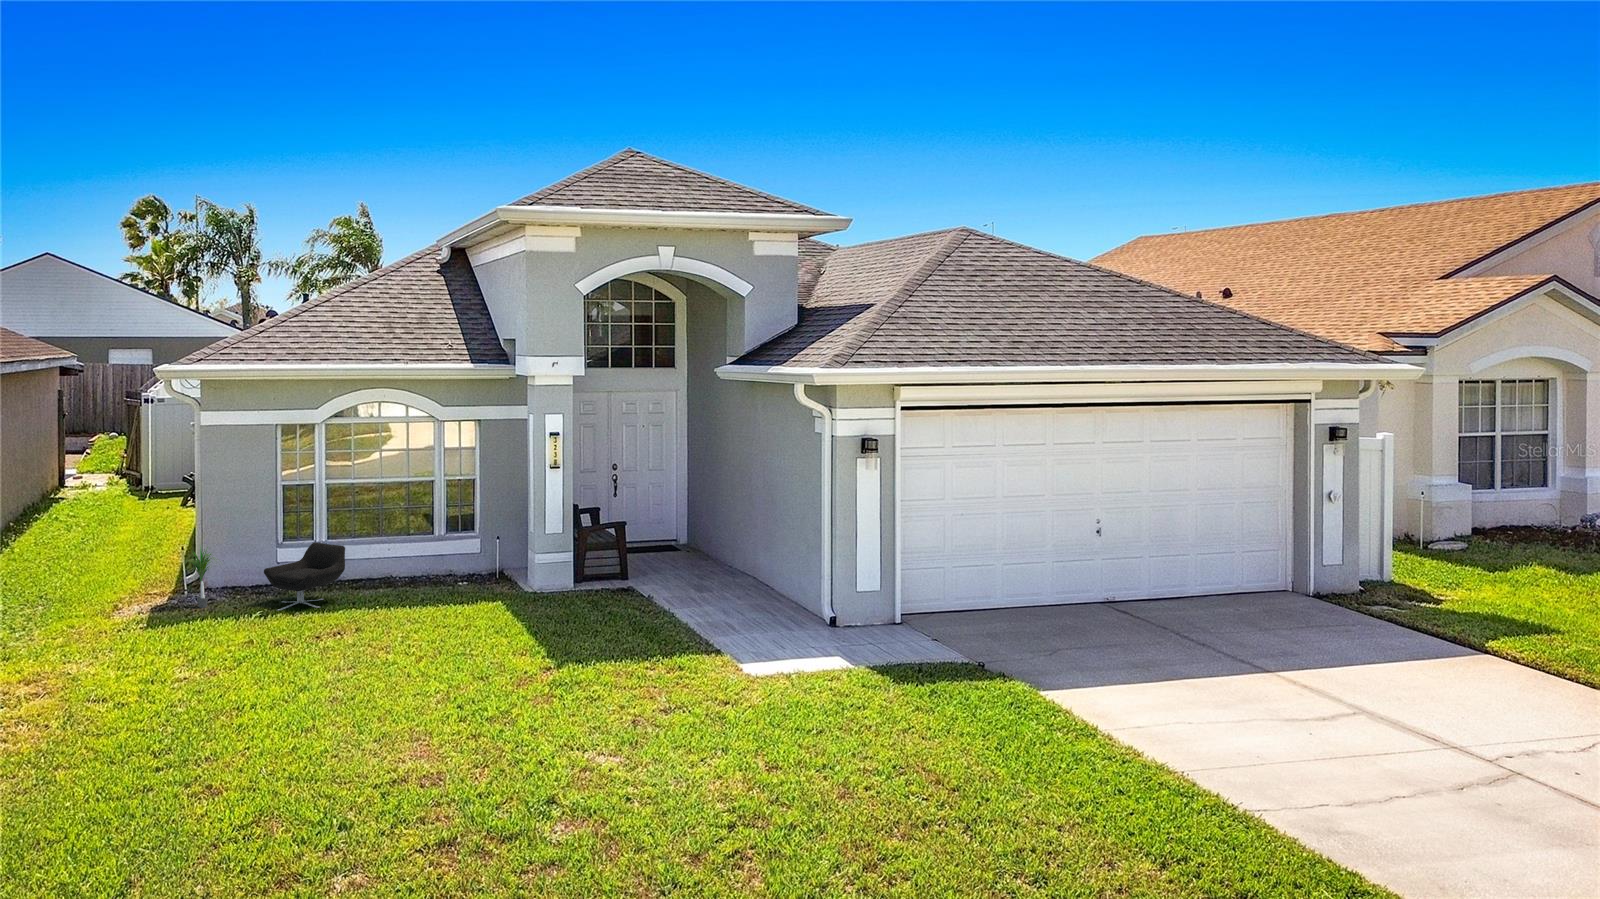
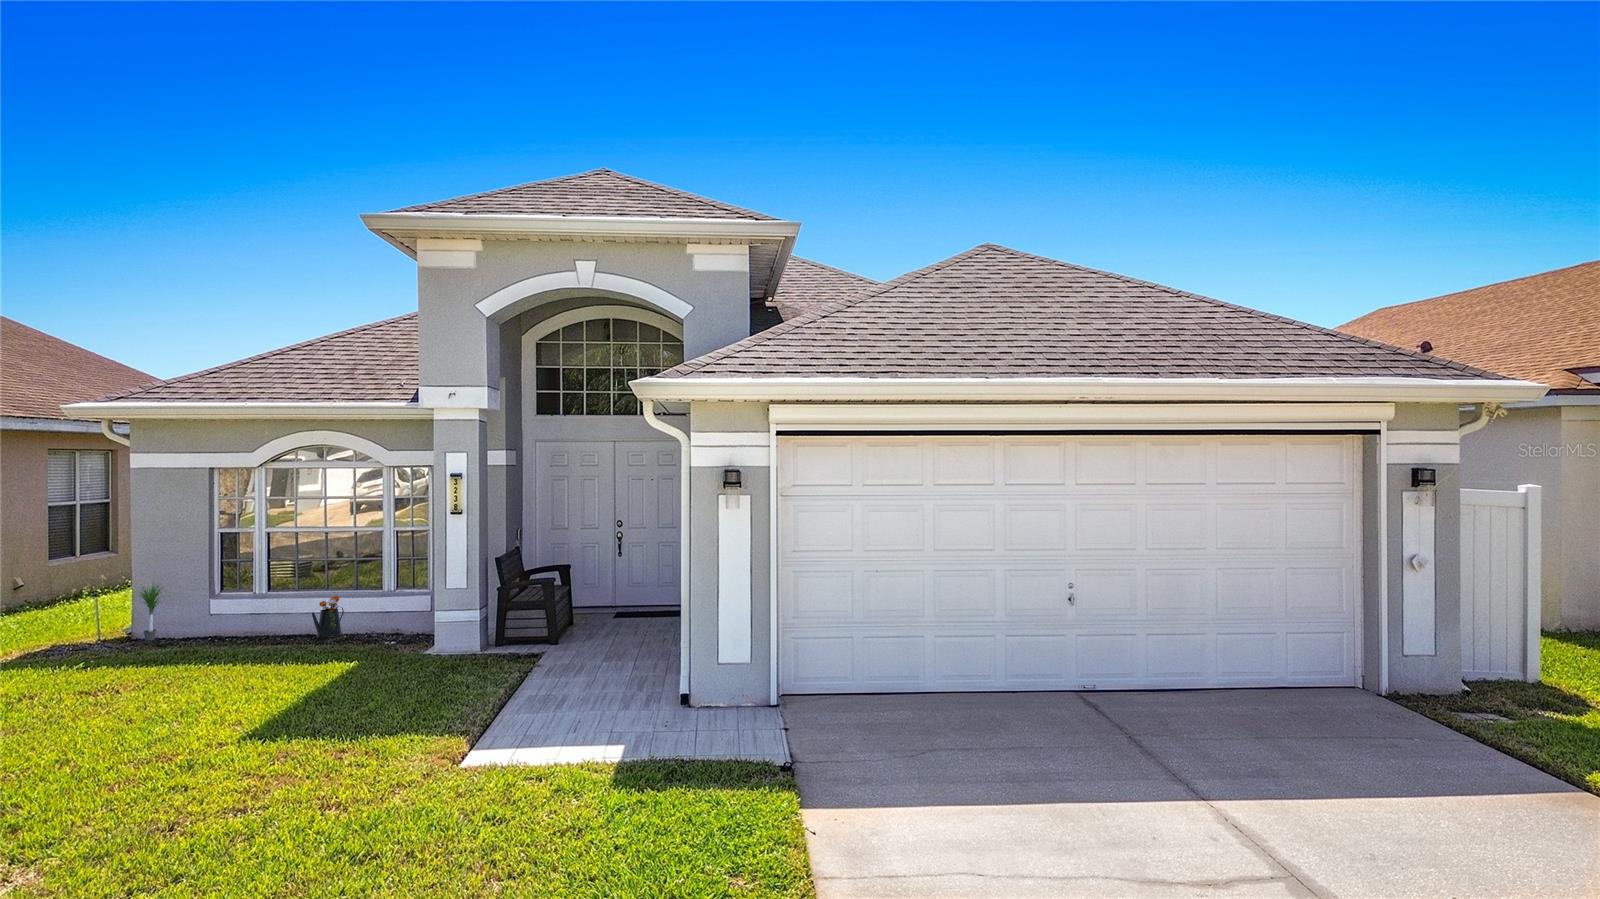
lounge chair: present [264,542,345,610] -> none [198,581,284,648]
watering can: none [375,554,399,597] -> present [312,595,344,638]

